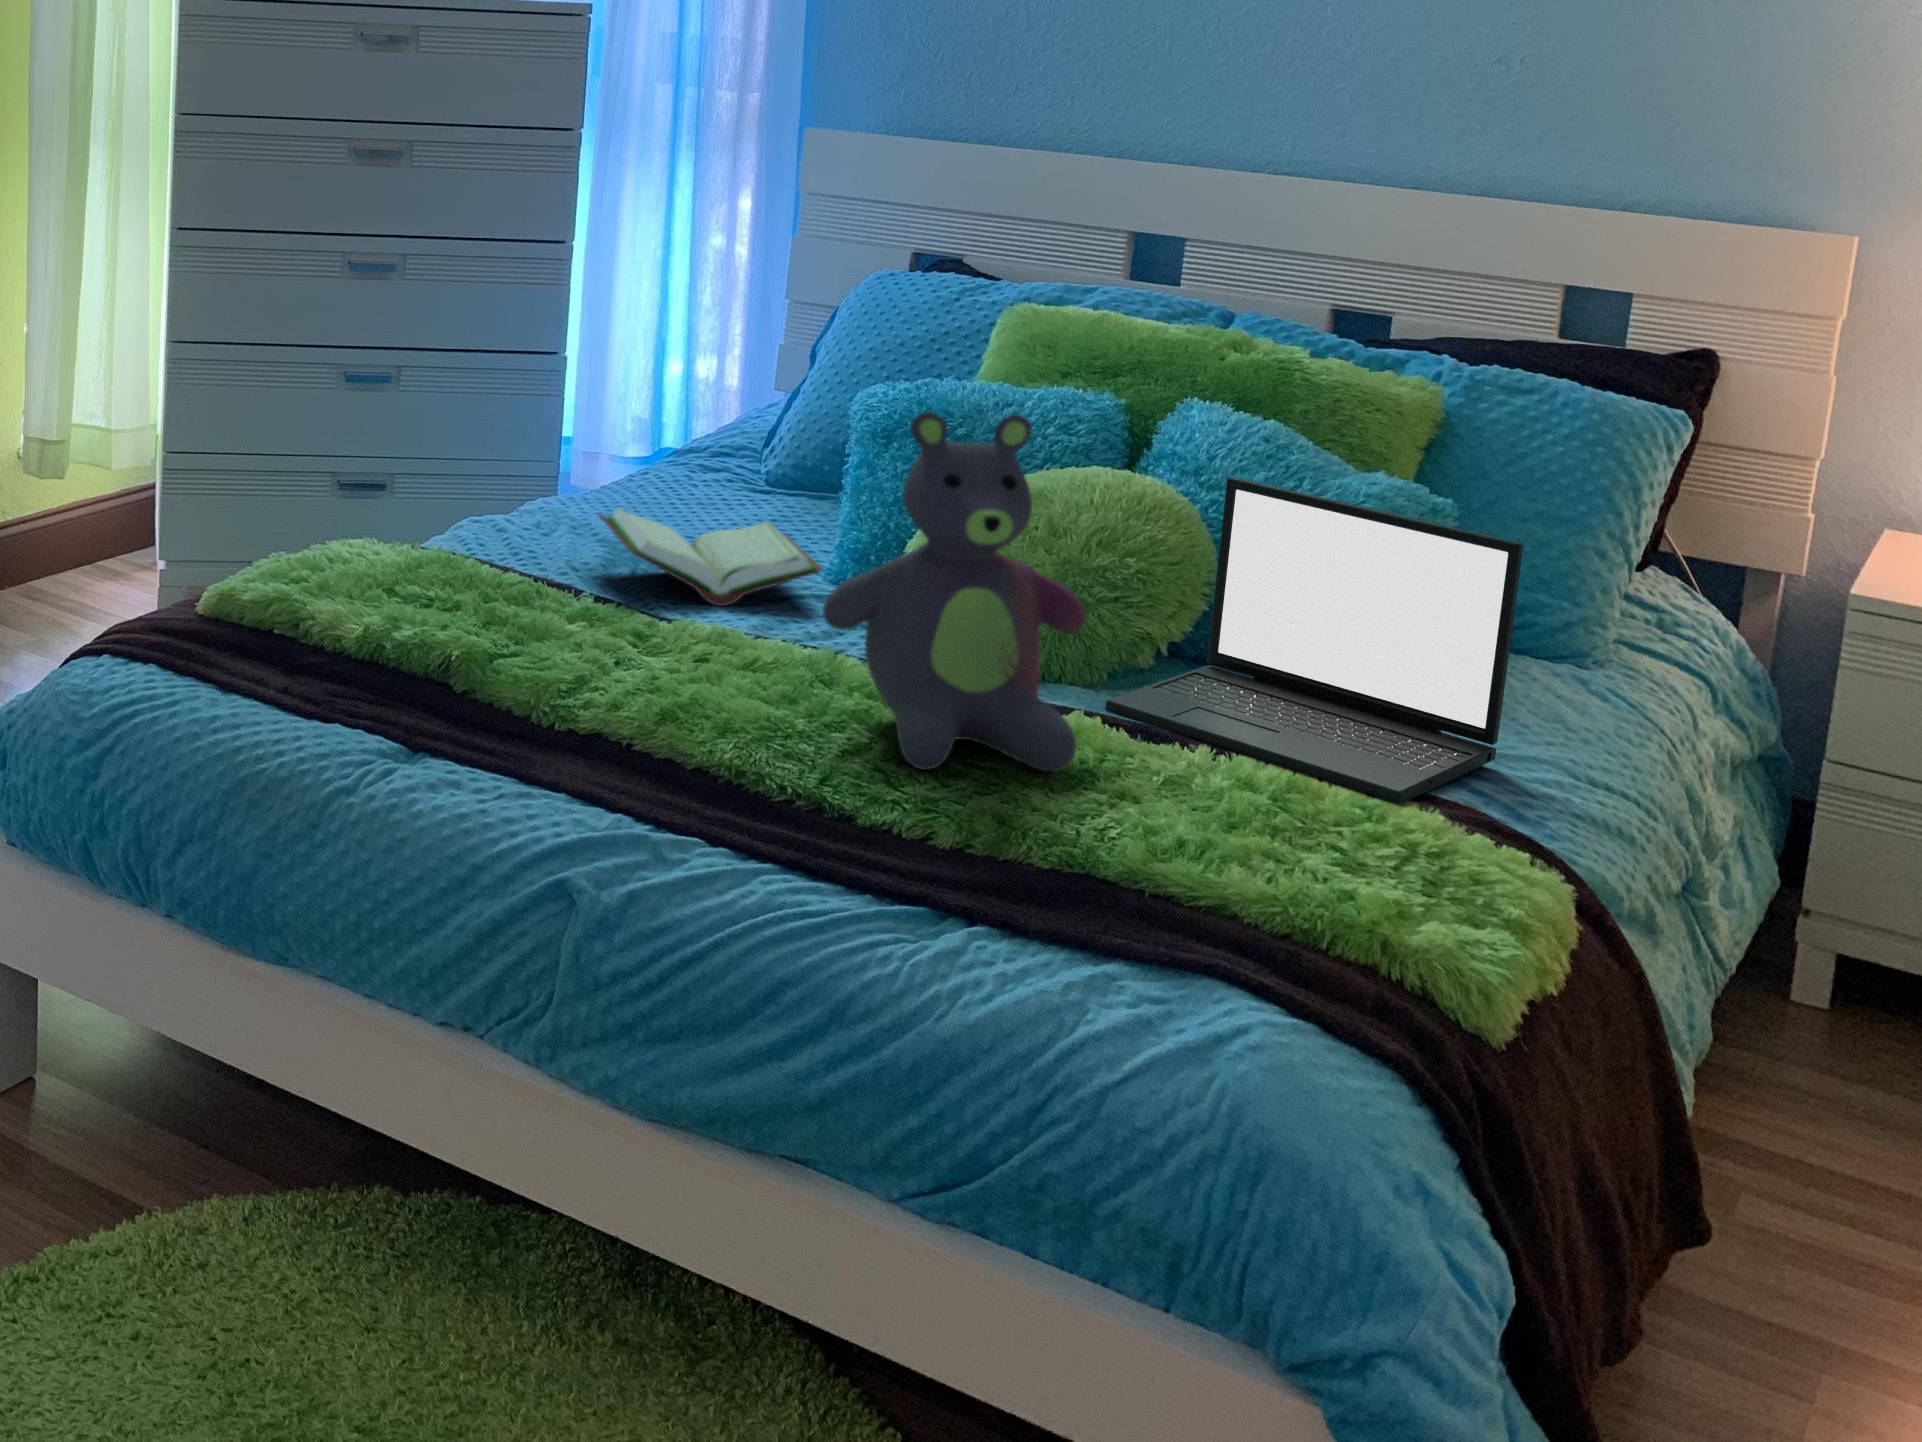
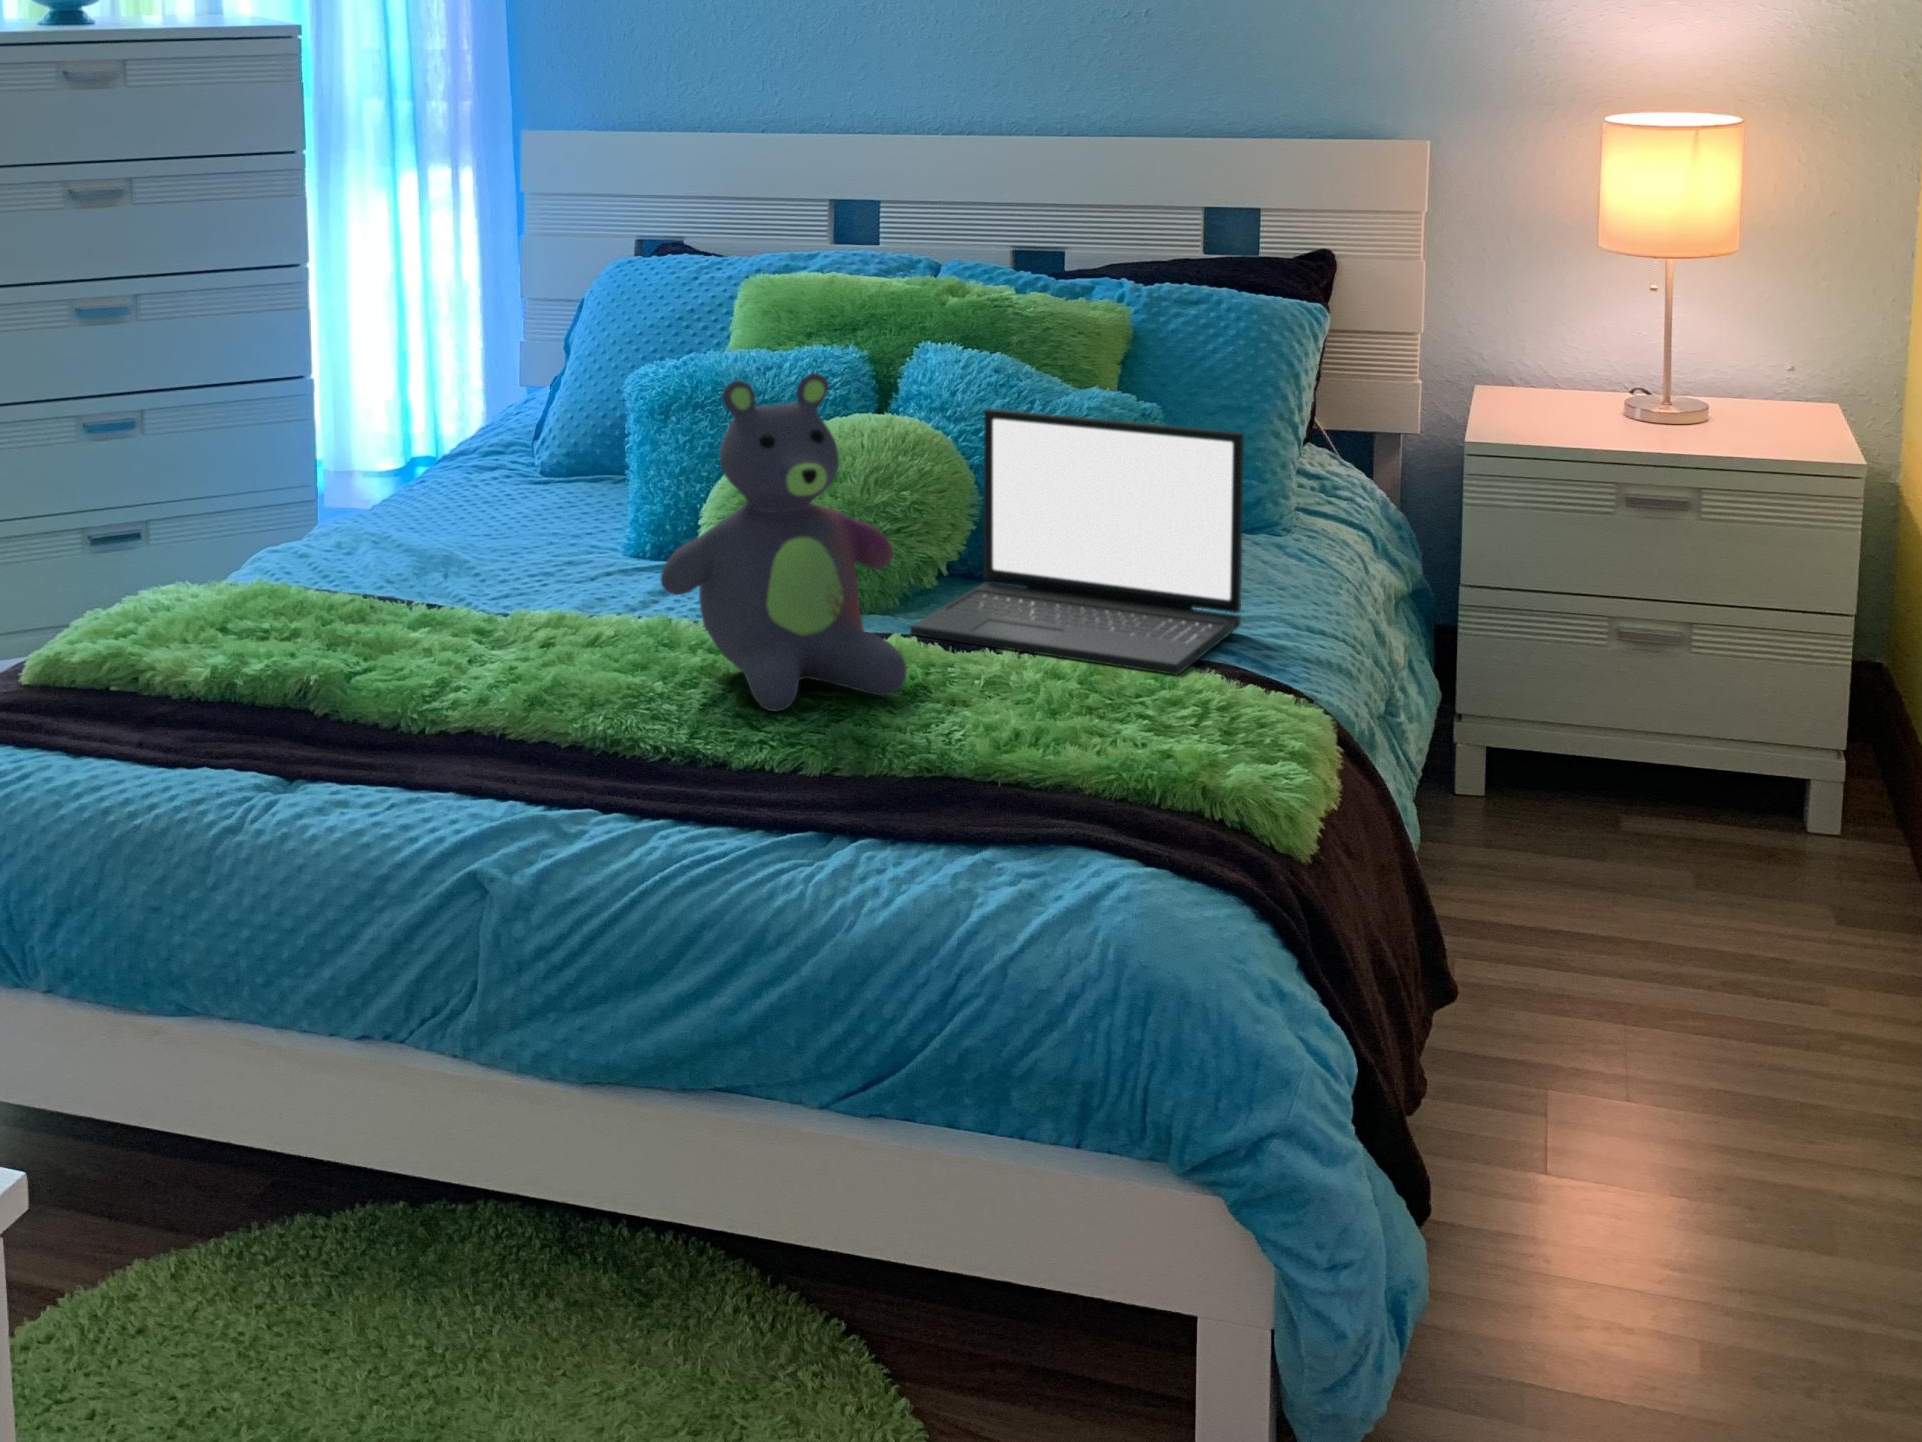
book: present [600,508,824,606] -> none [402,509,628,595]

